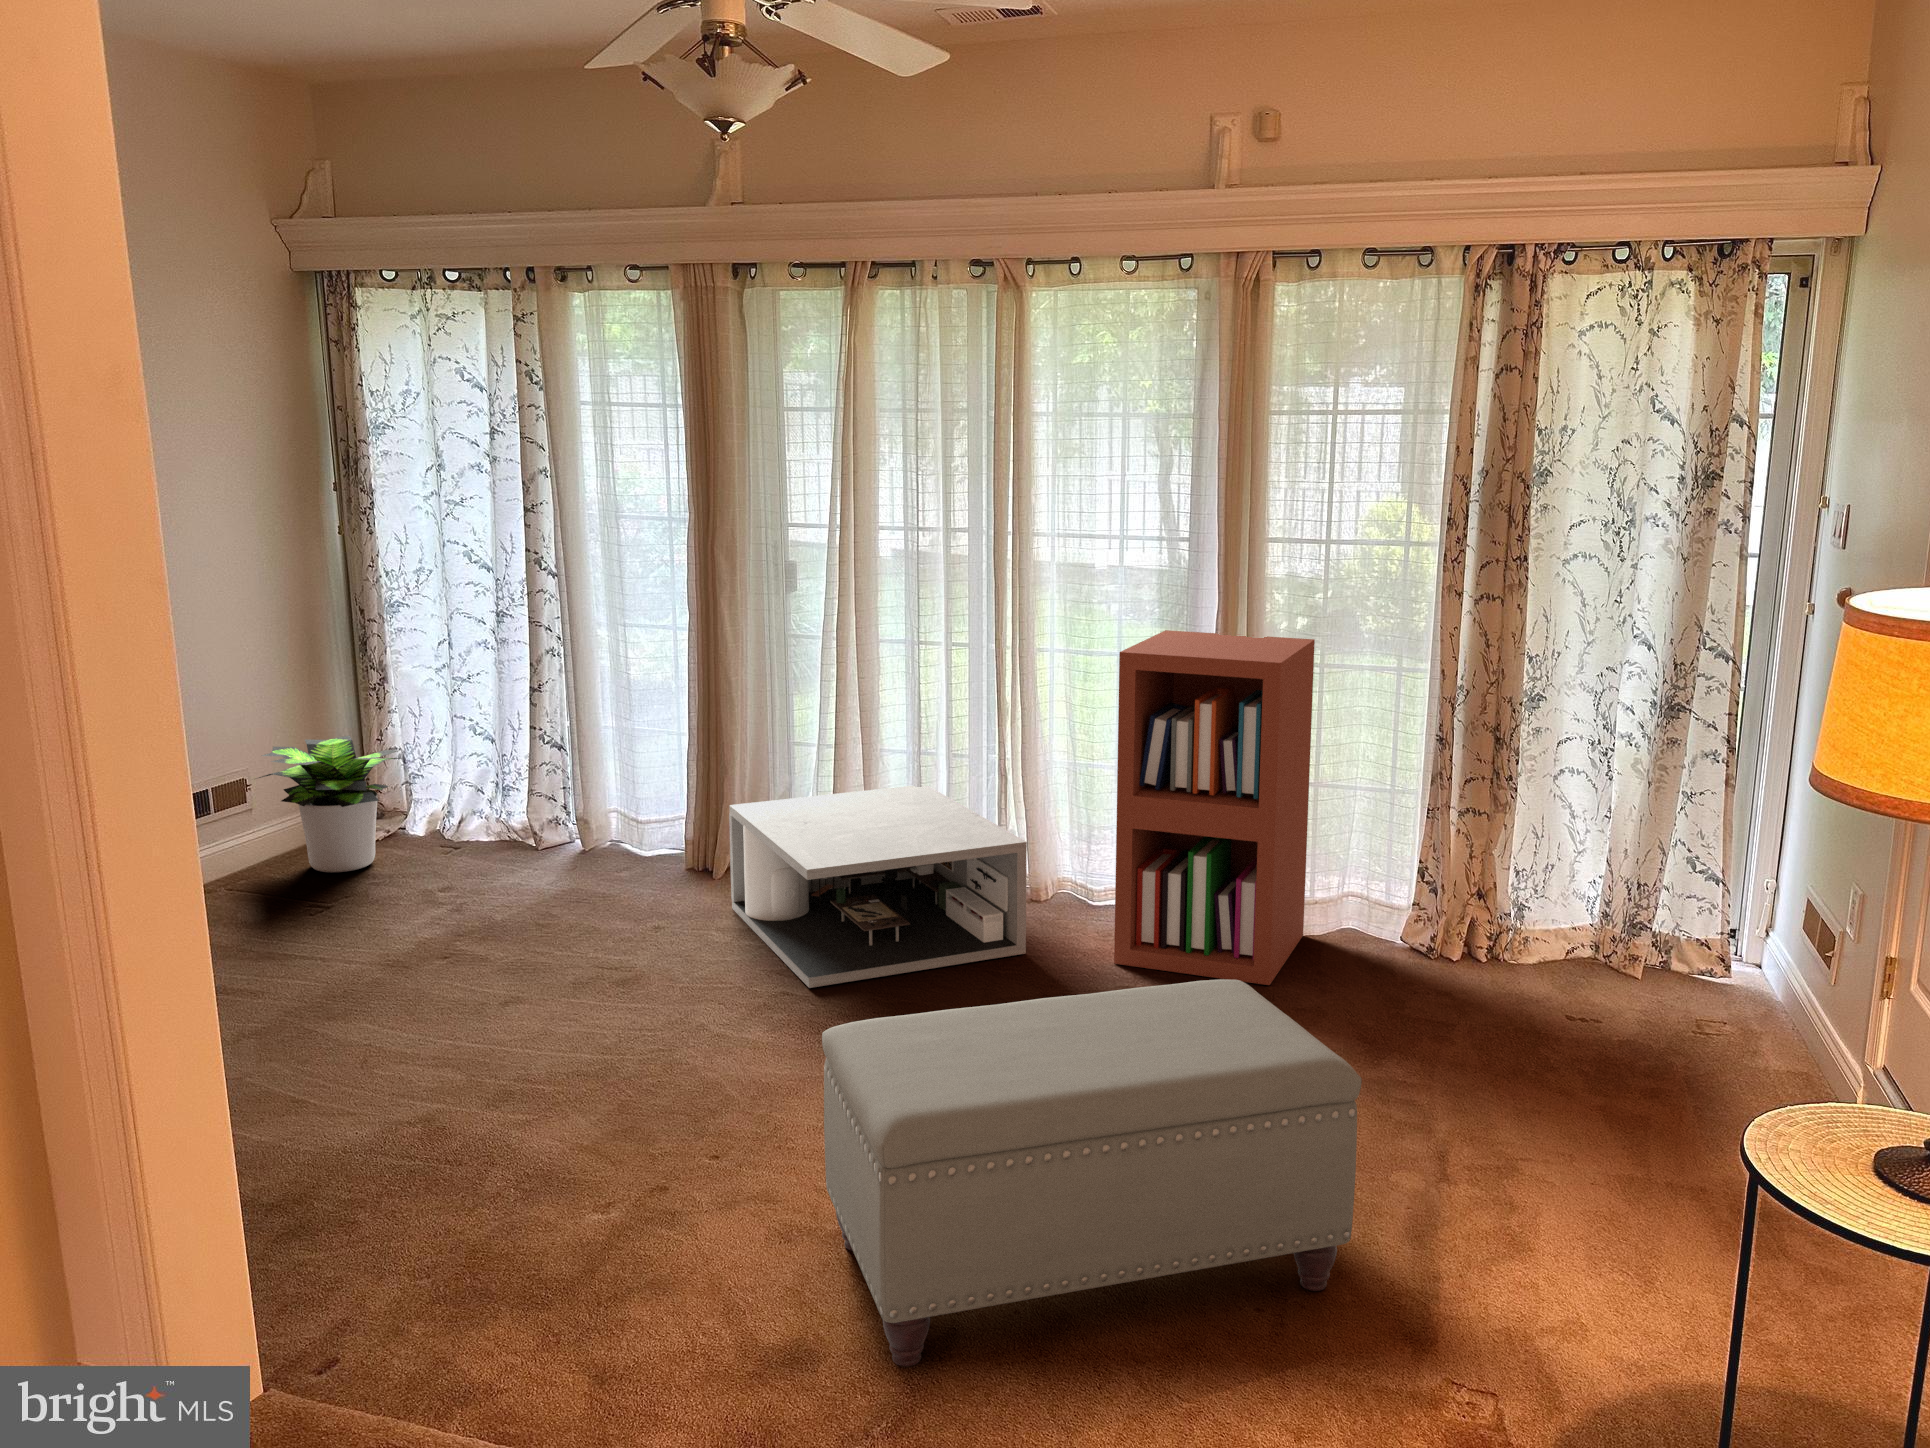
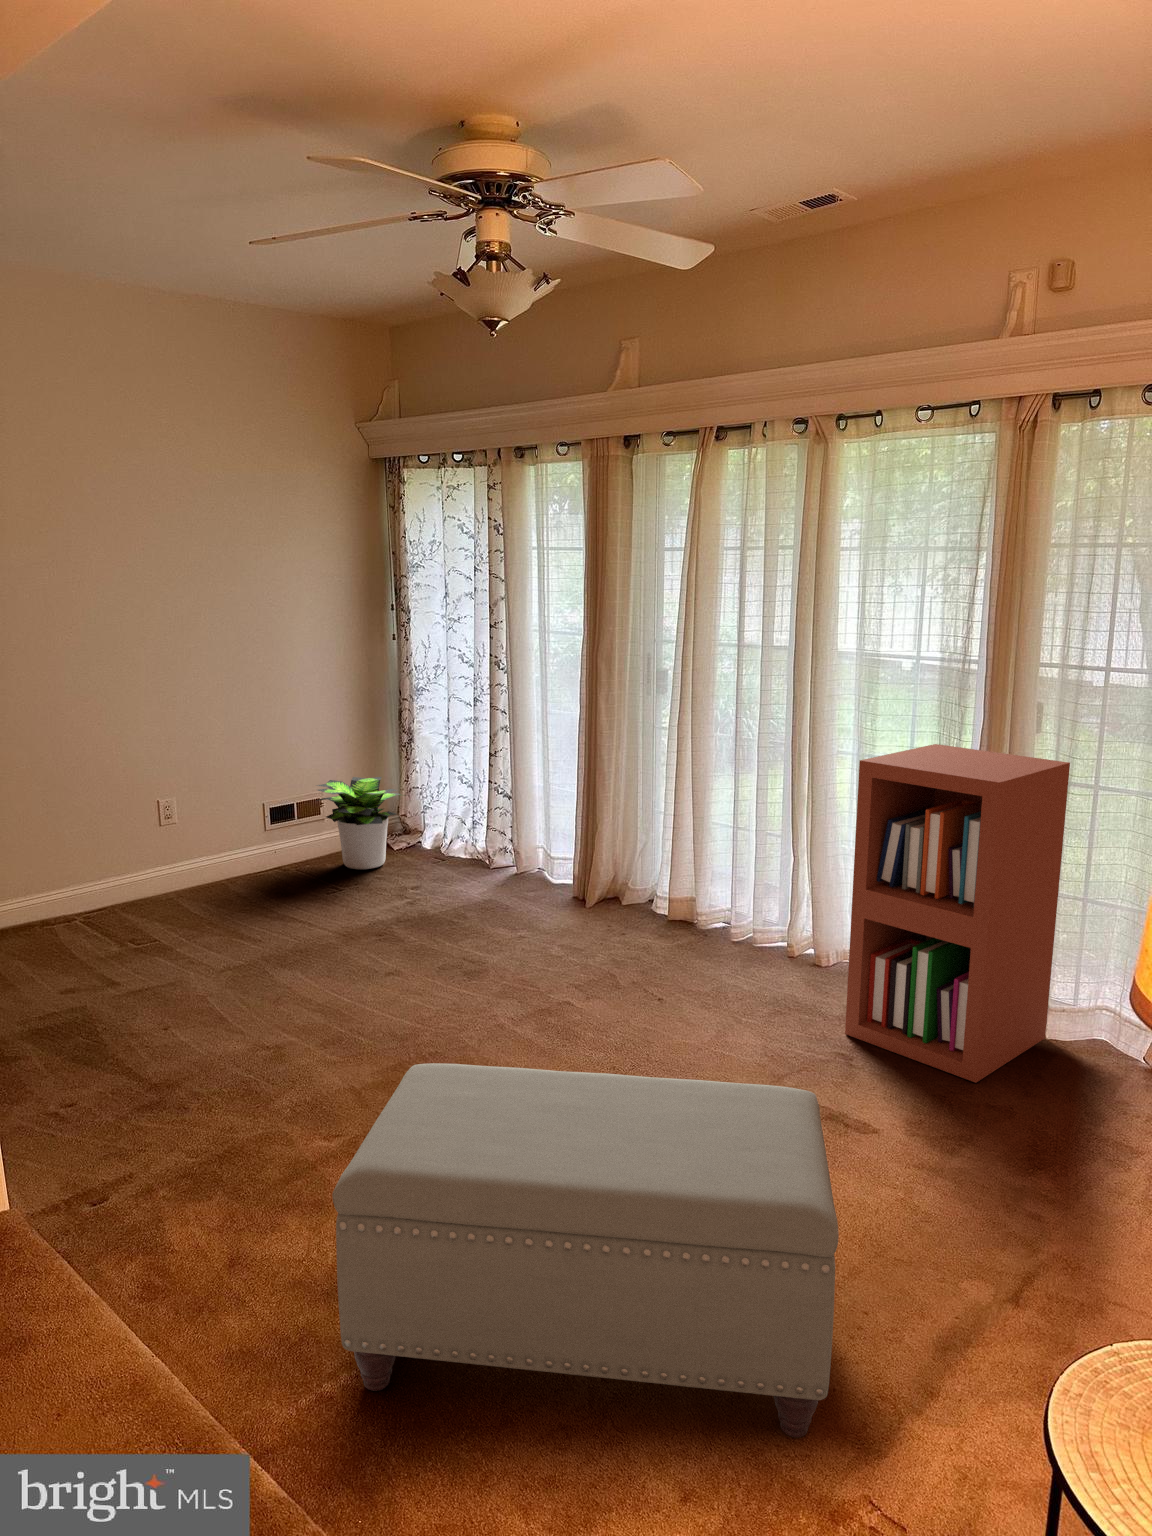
coffee table: present [729,786,1027,988] -> none [581,855,779,1011]

